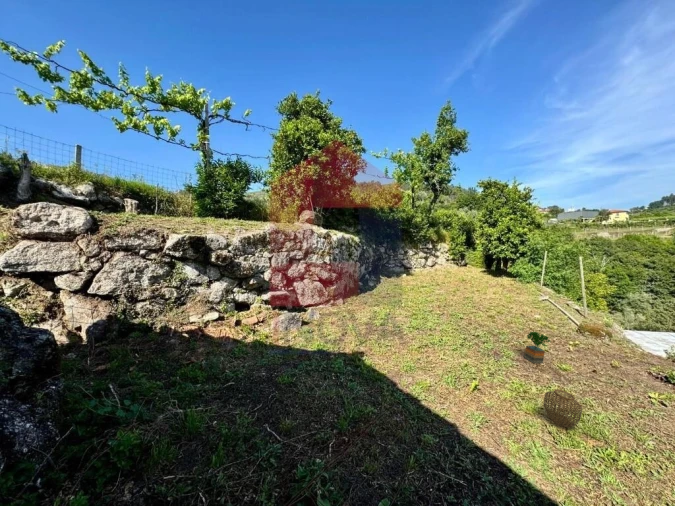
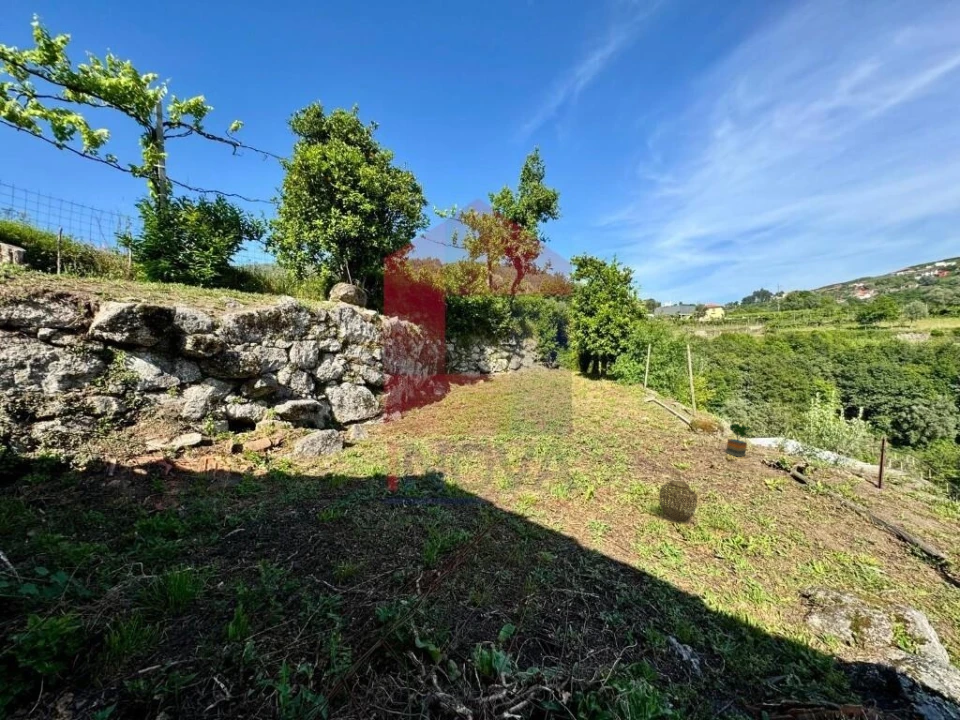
potted tree: present [524,332,551,363] -> present [726,424,752,457]

